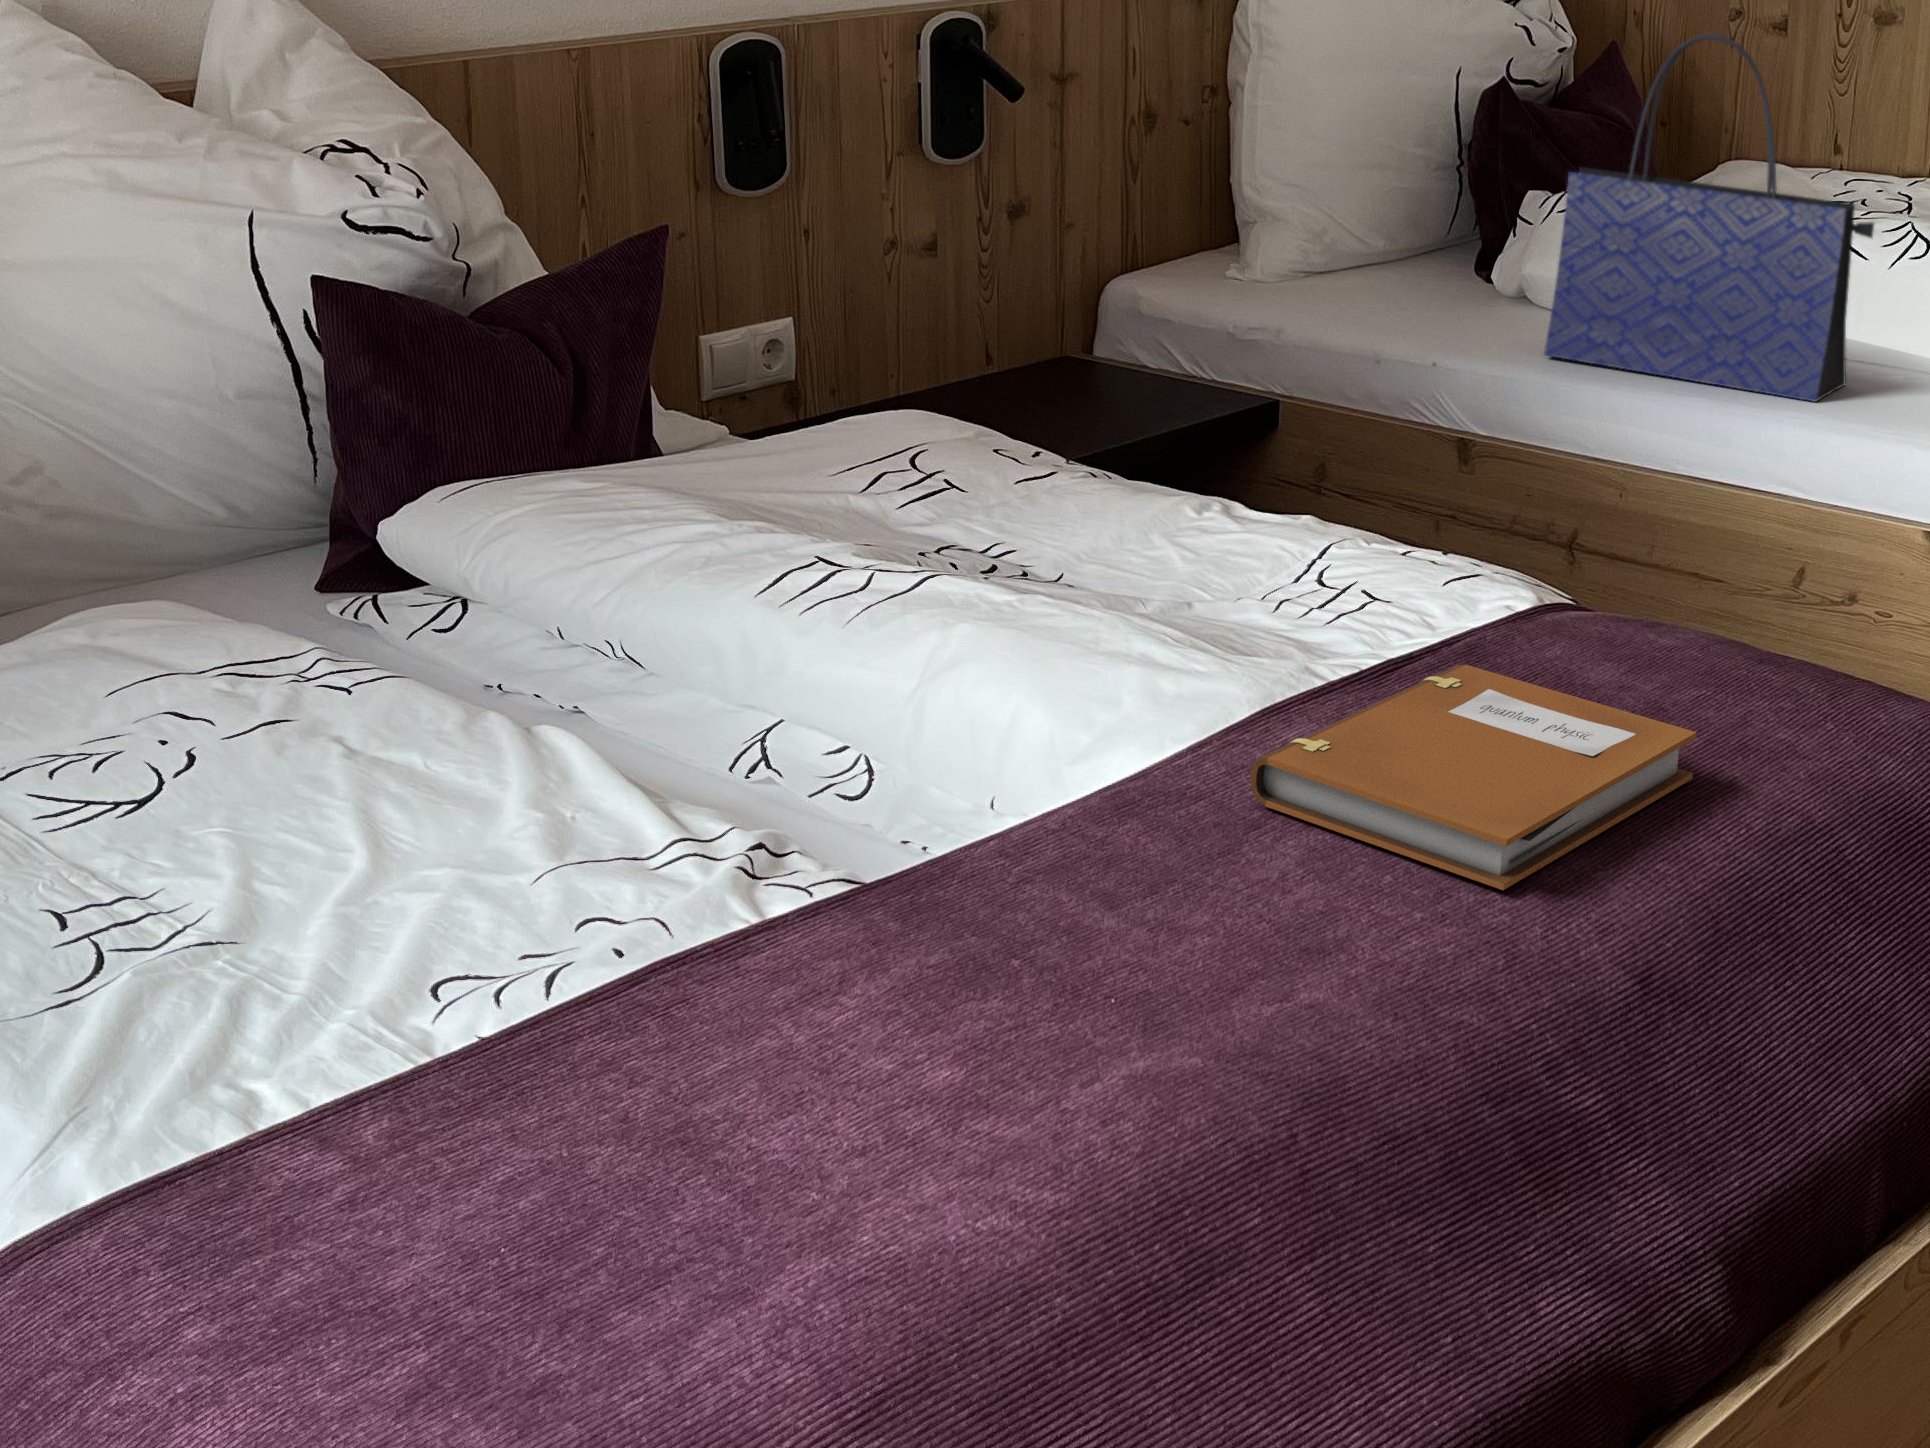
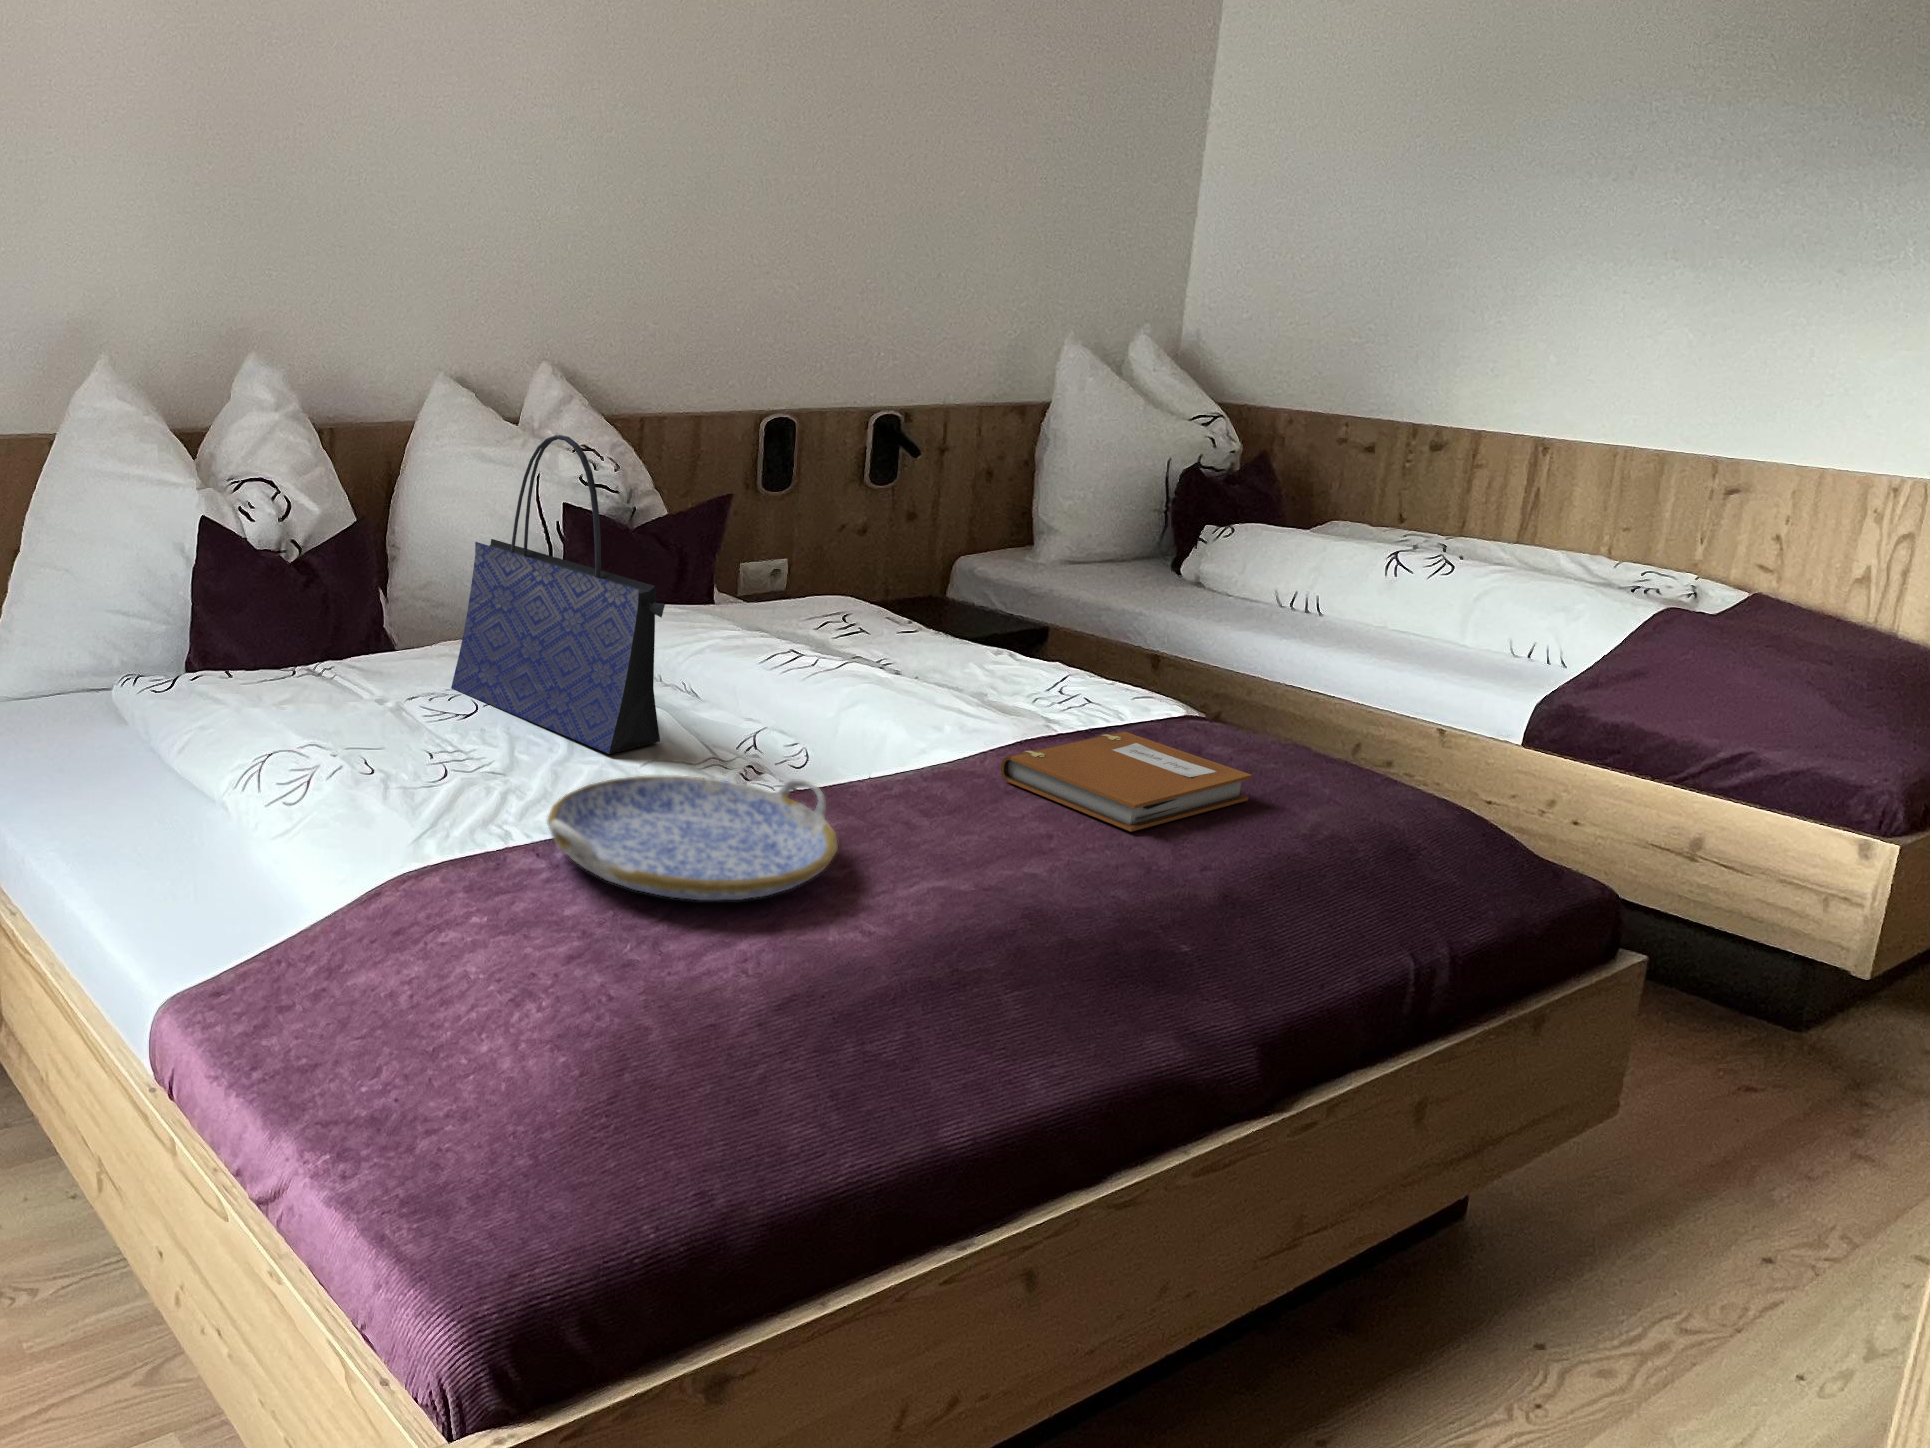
tote bag: present [1544,34,1874,402] -> present [451,435,665,754]
serving tray: none [301,901,952,1253] -> present [547,776,838,900]

